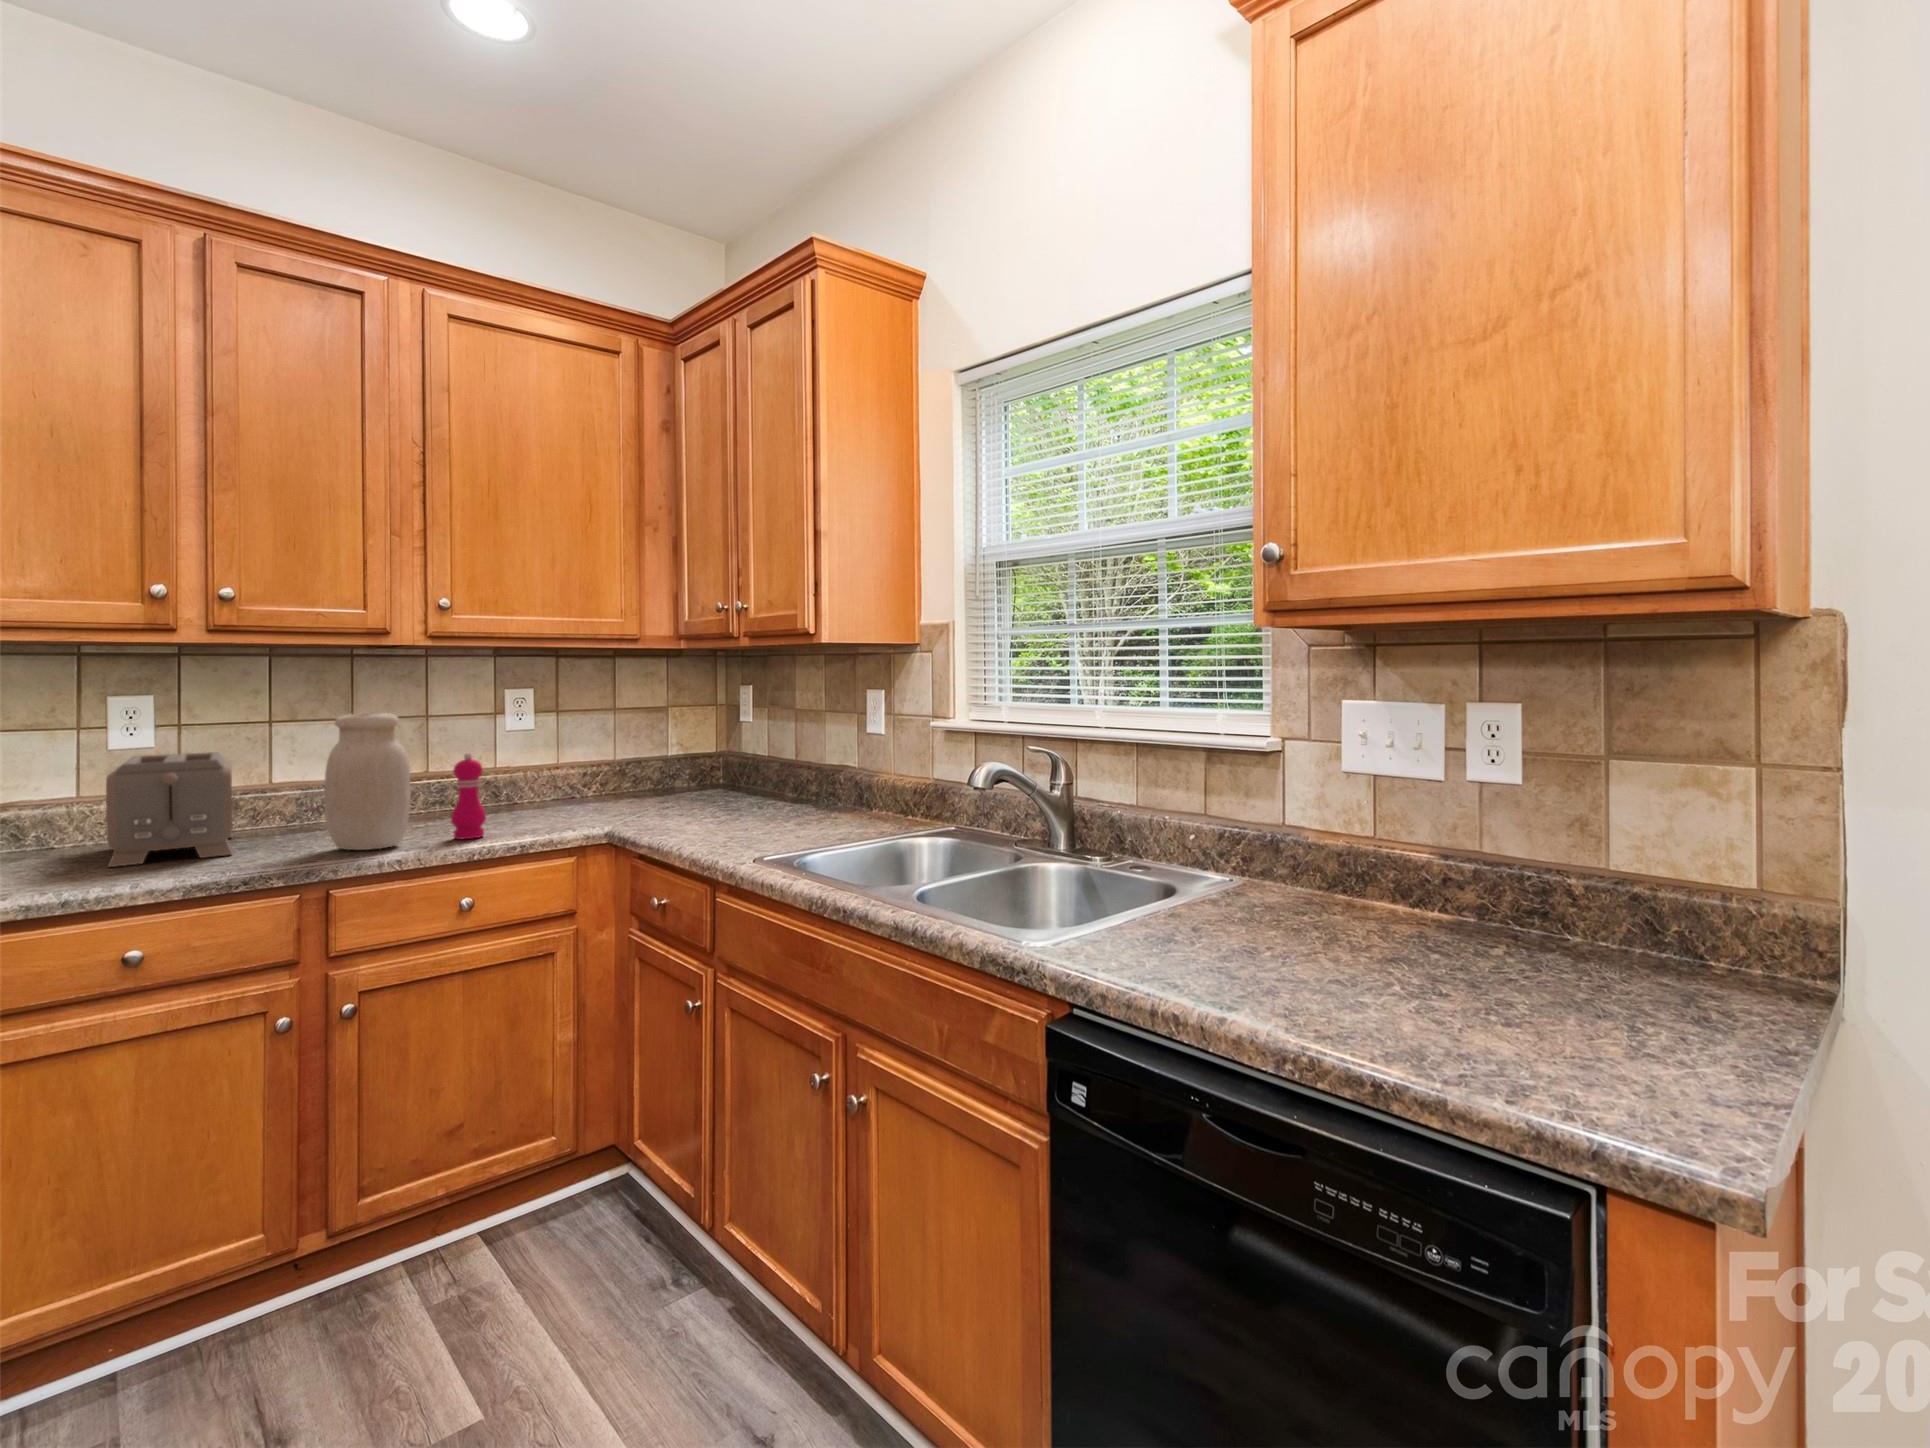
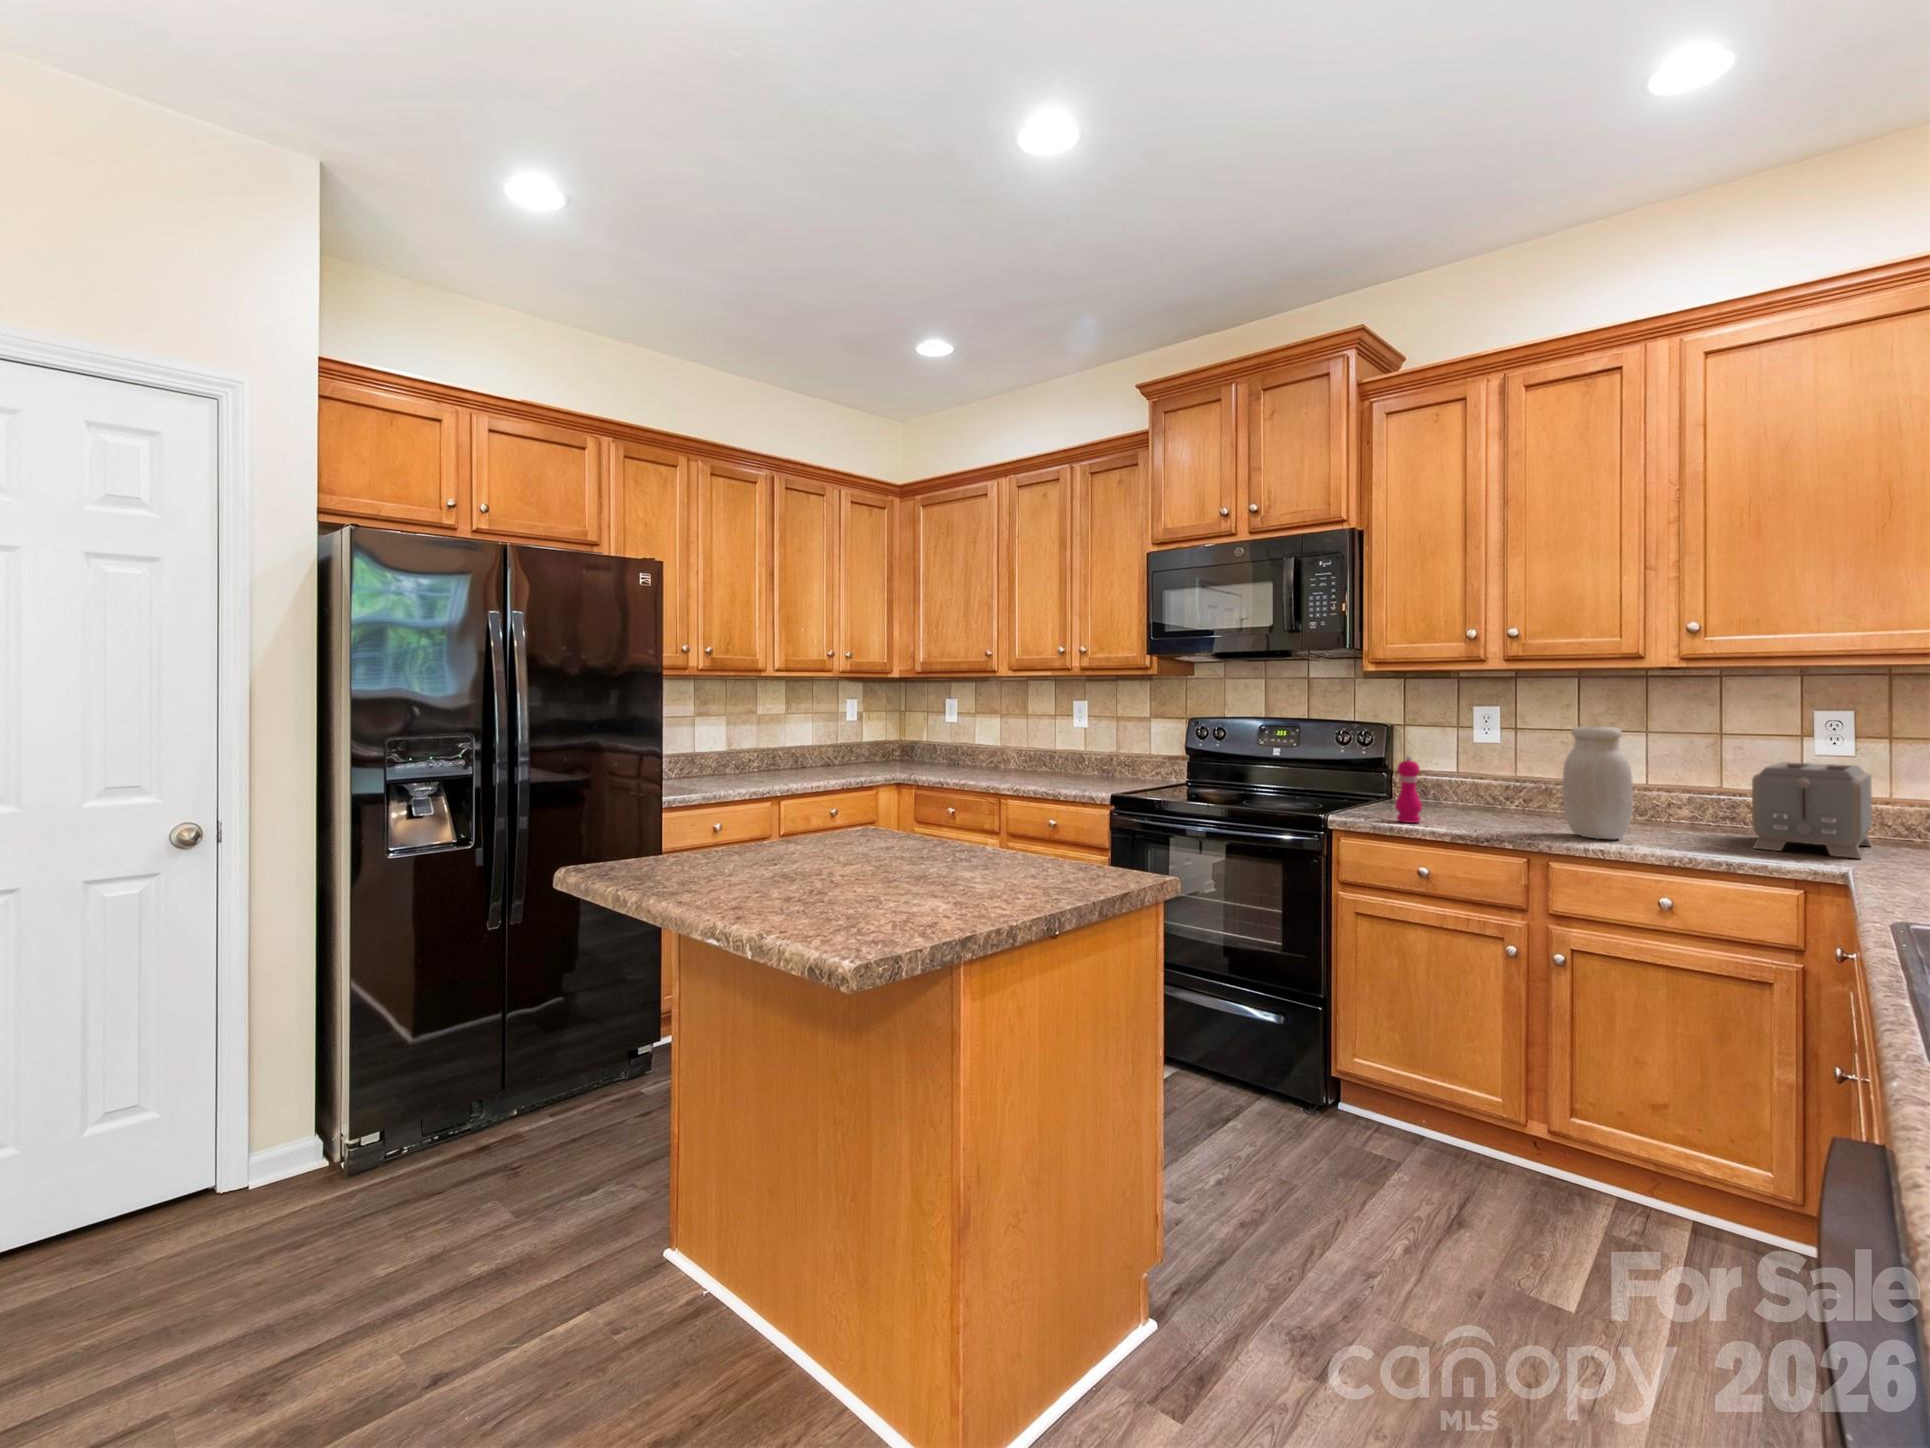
toaster: present [106,752,233,867] -> present [1752,762,1872,859]
pepper mill: present [451,753,486,839] -> present [1395,755,1422,823]

